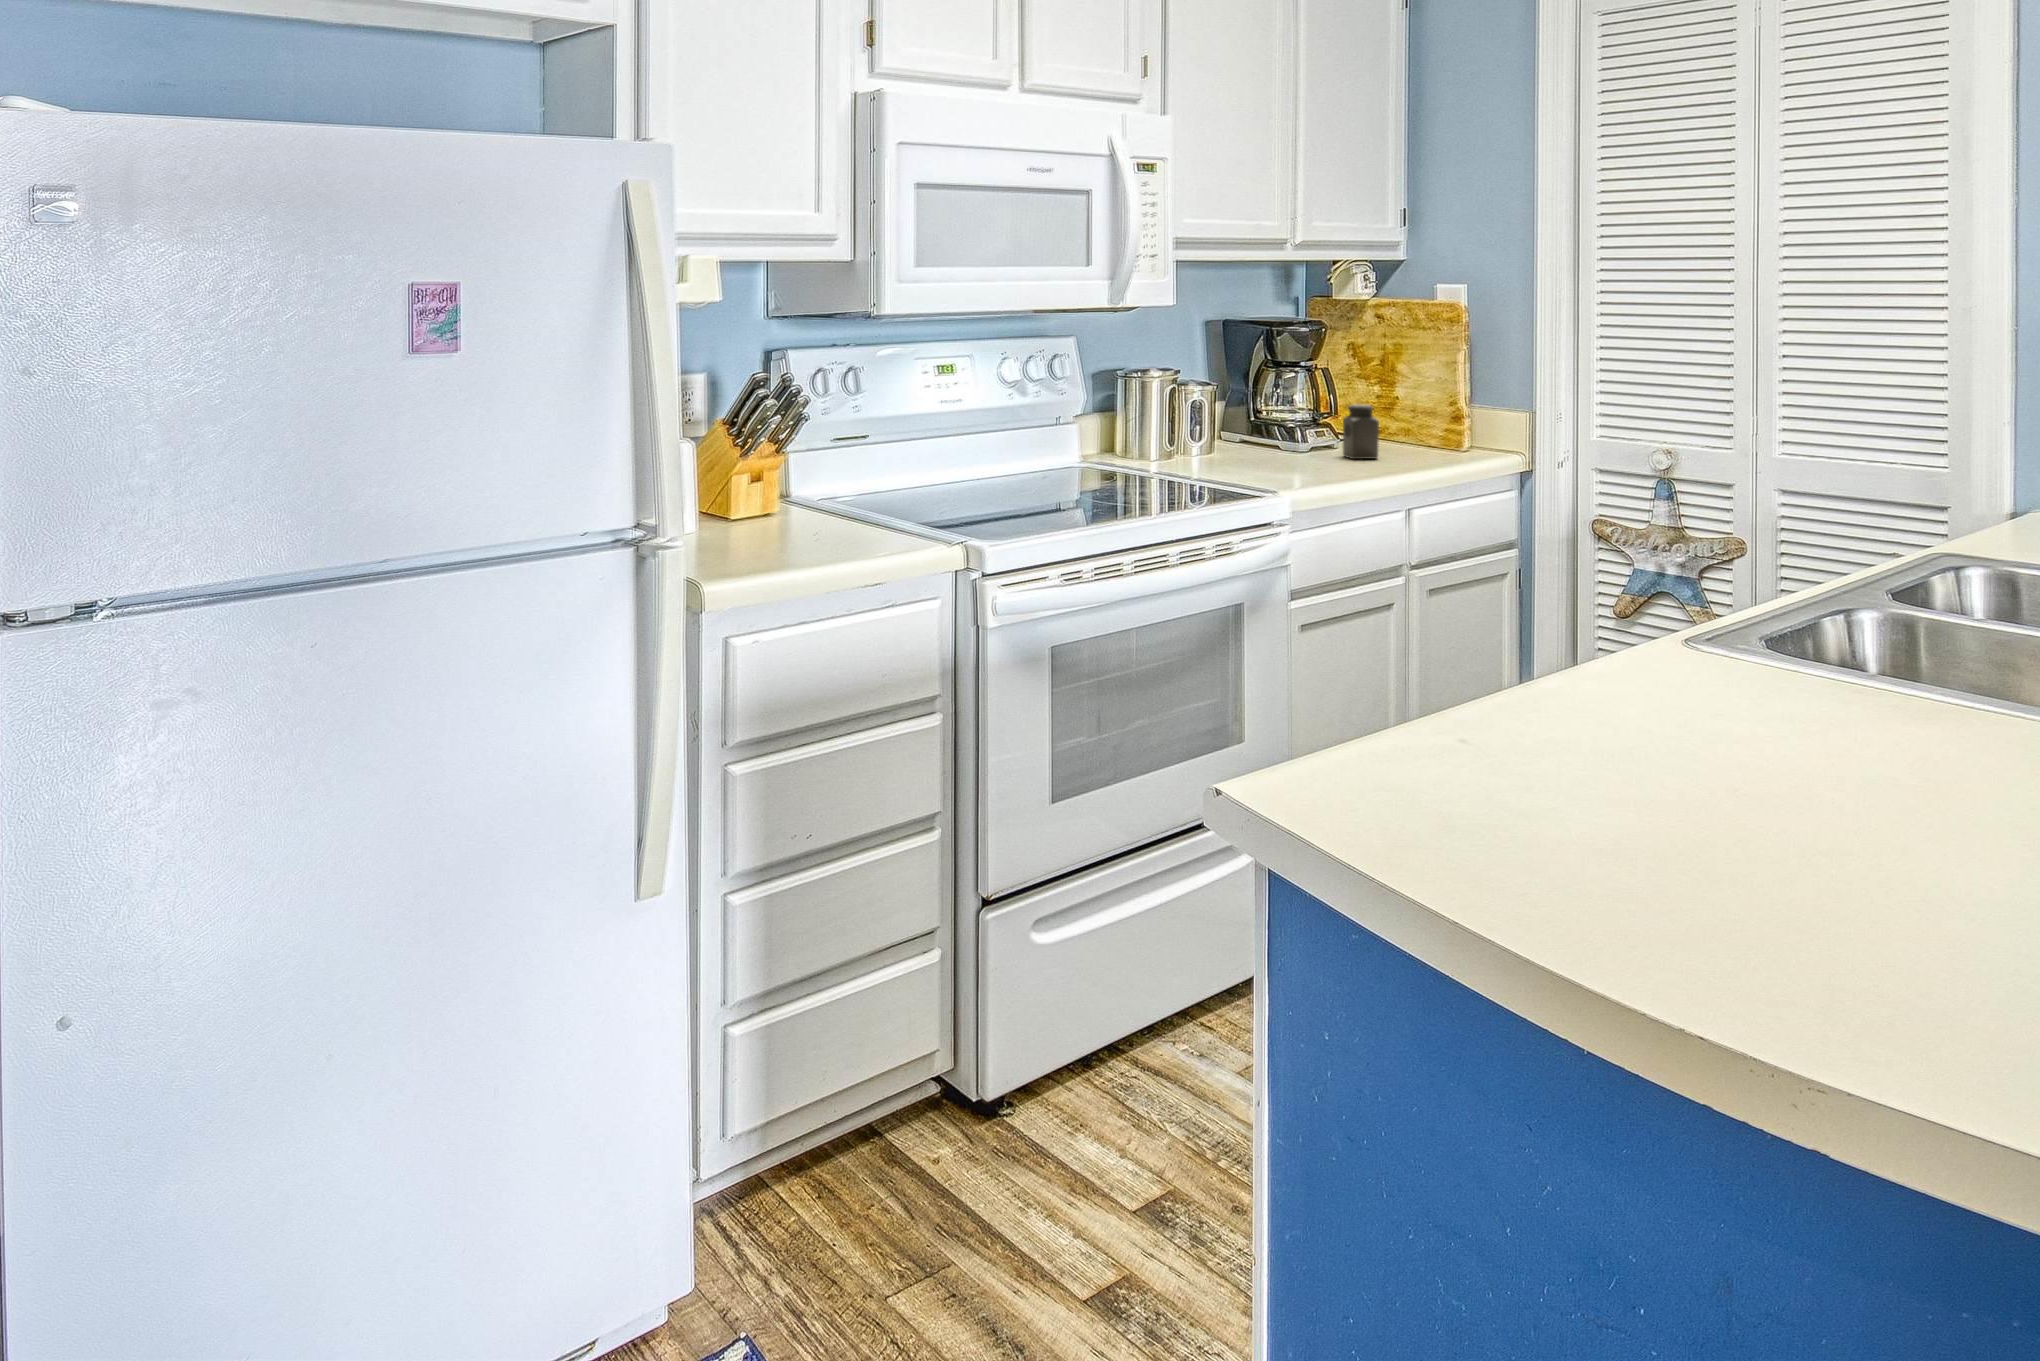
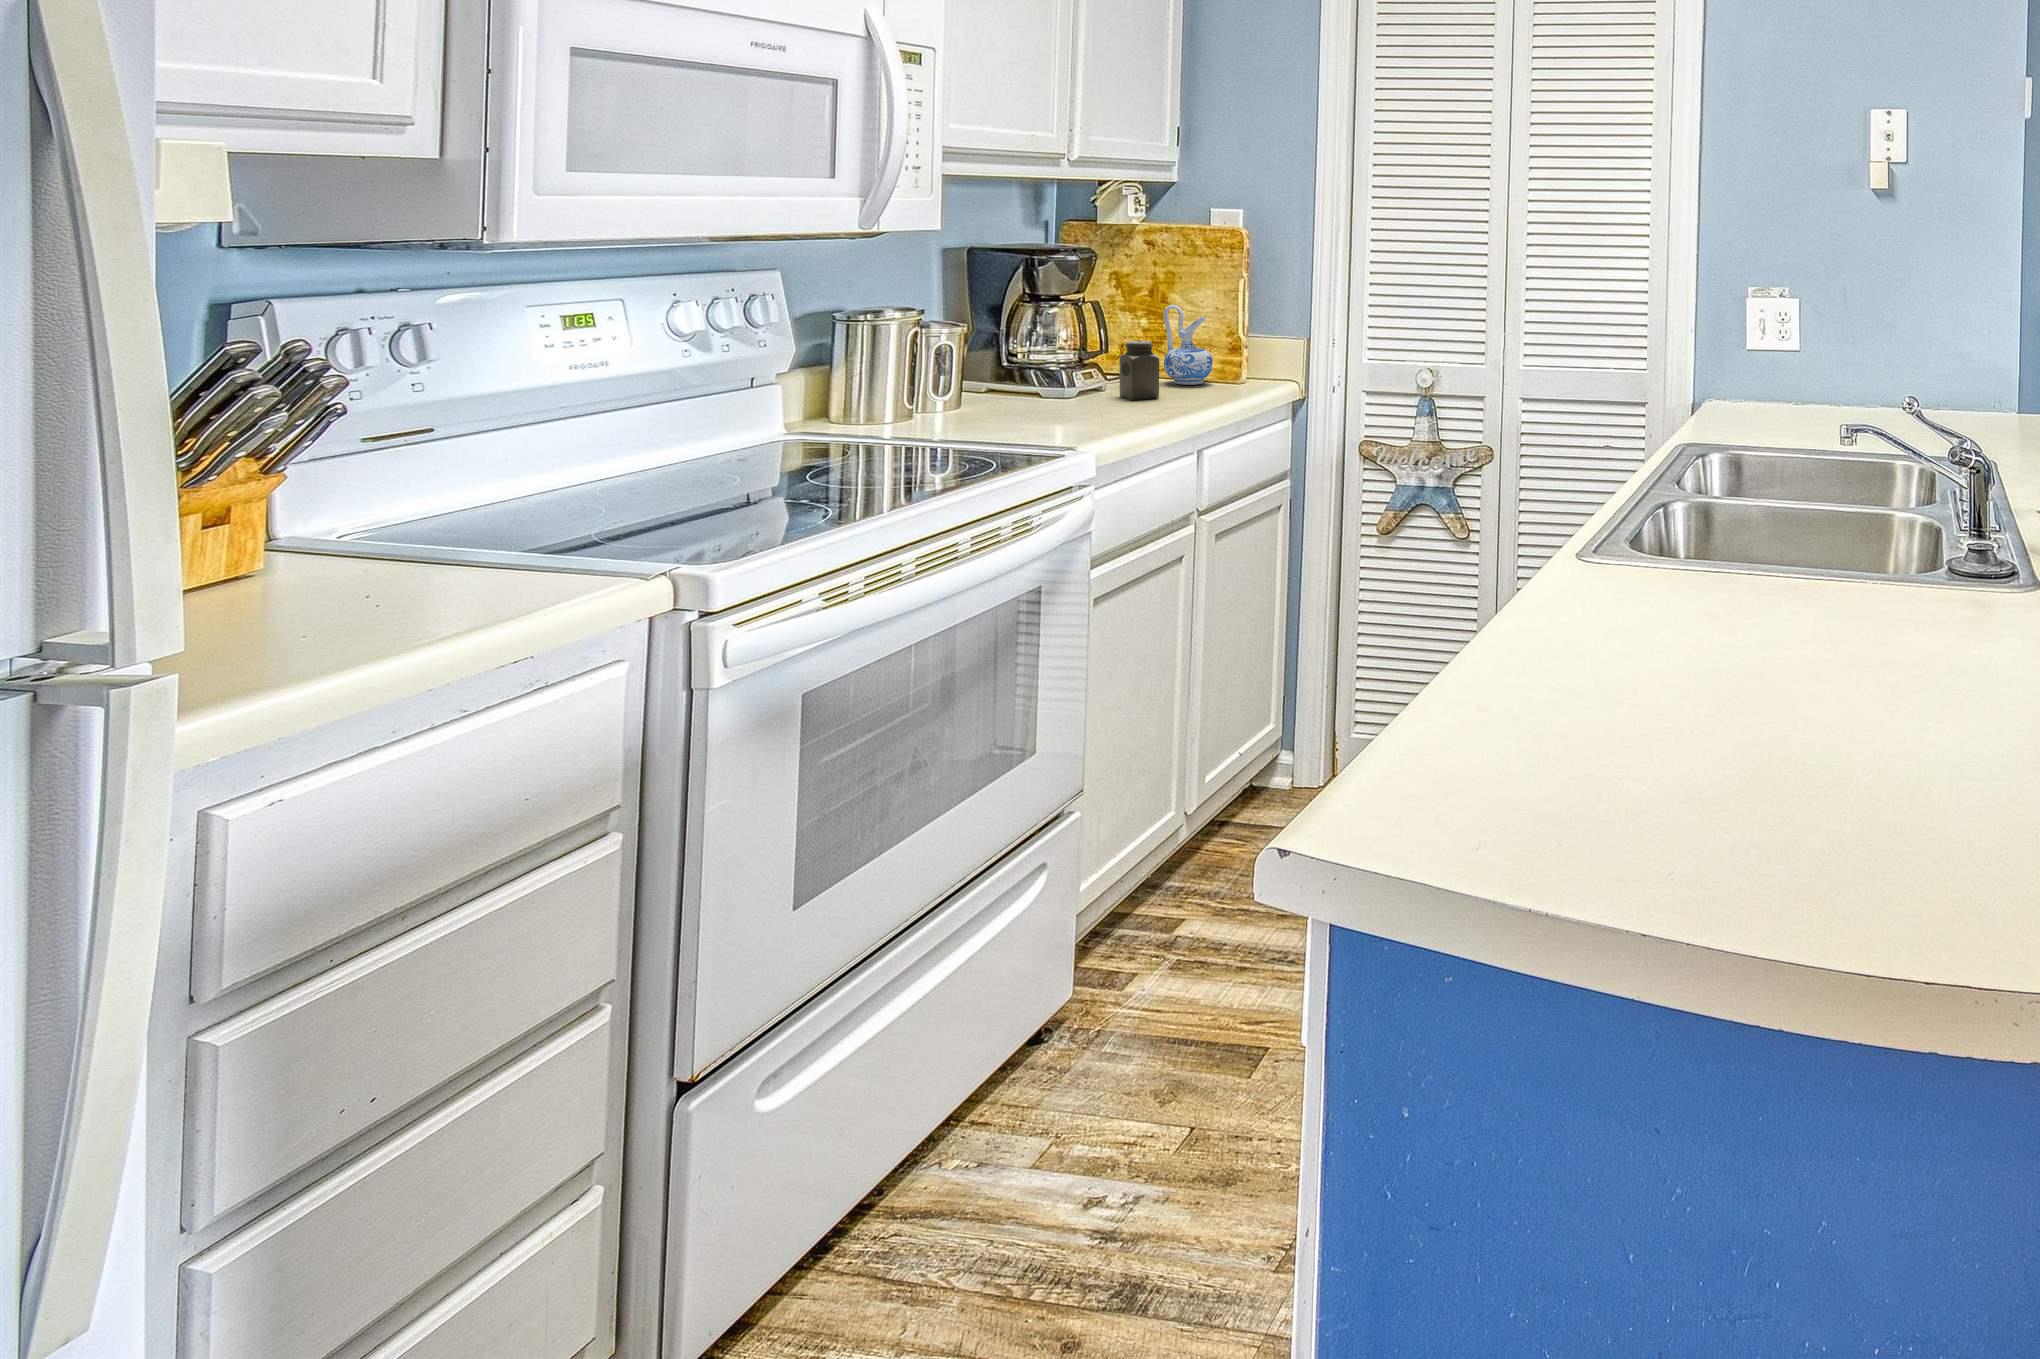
ceramic pitcher: none [1388,373,1435,450] -> present [1164,305,1212,385]

